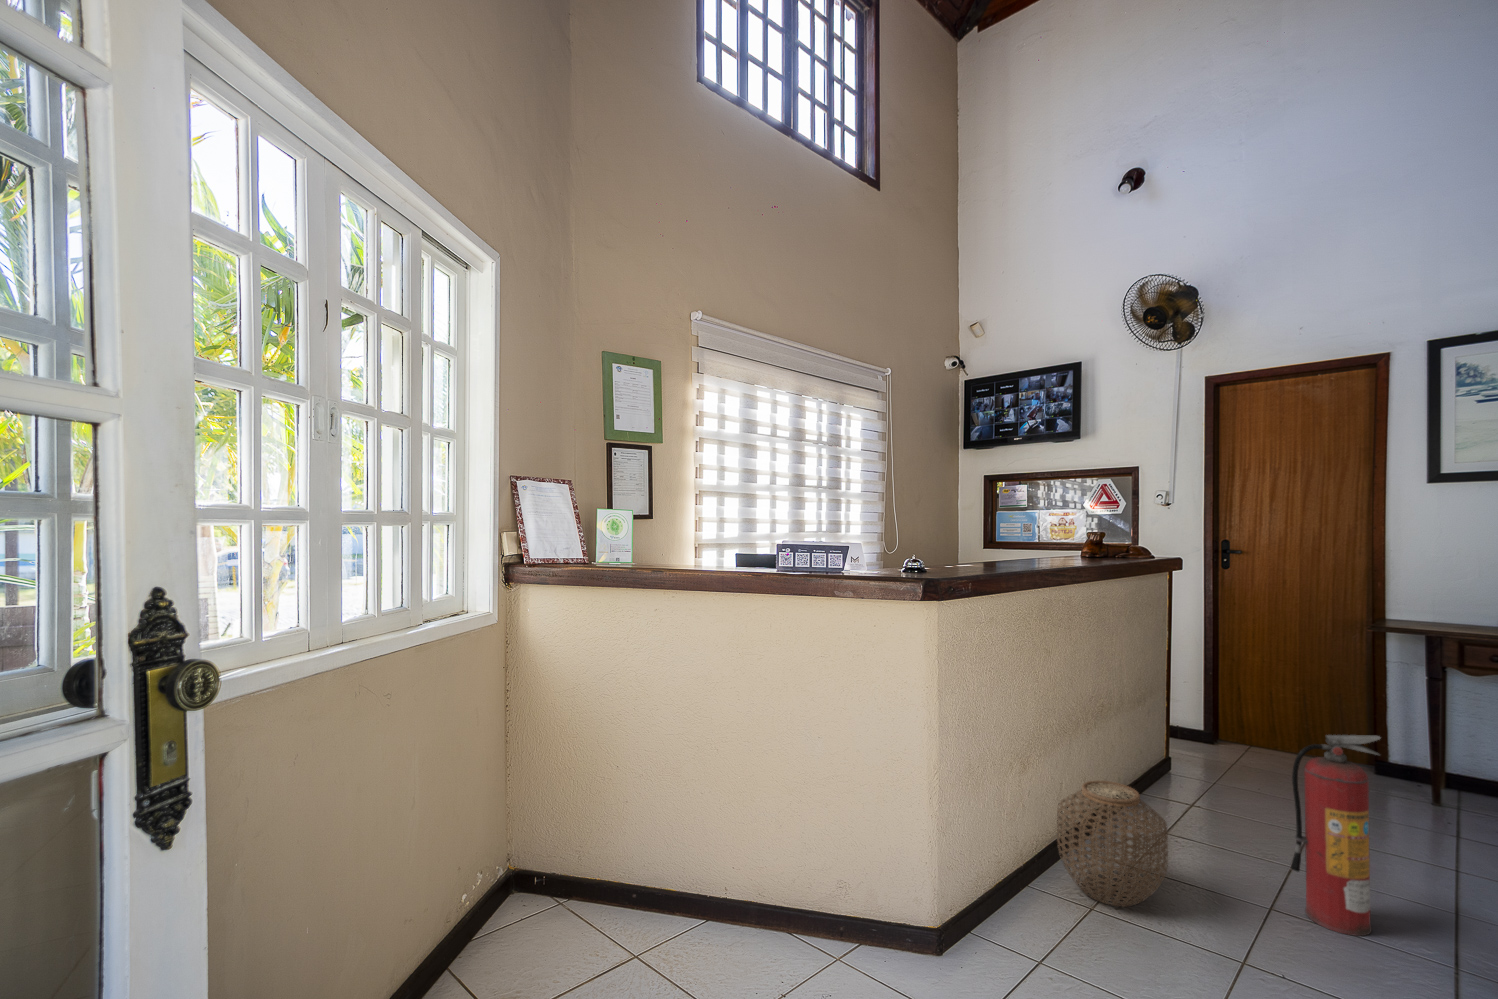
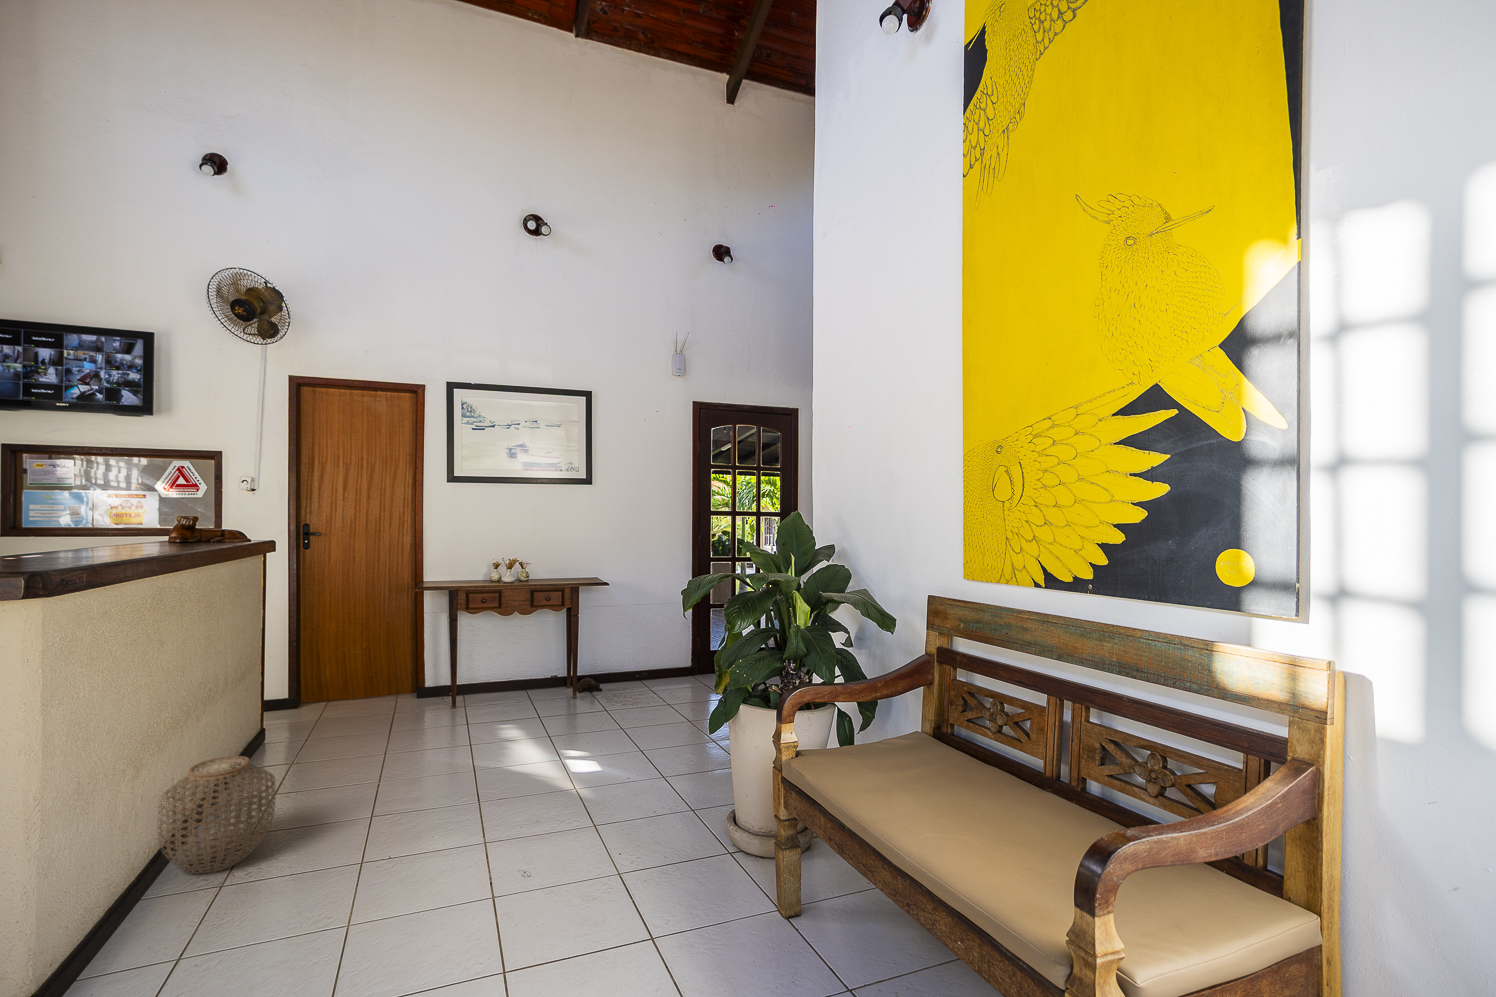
fire extinguisher: present [1291,735,1381,936] -> none [369,659,428,806]

